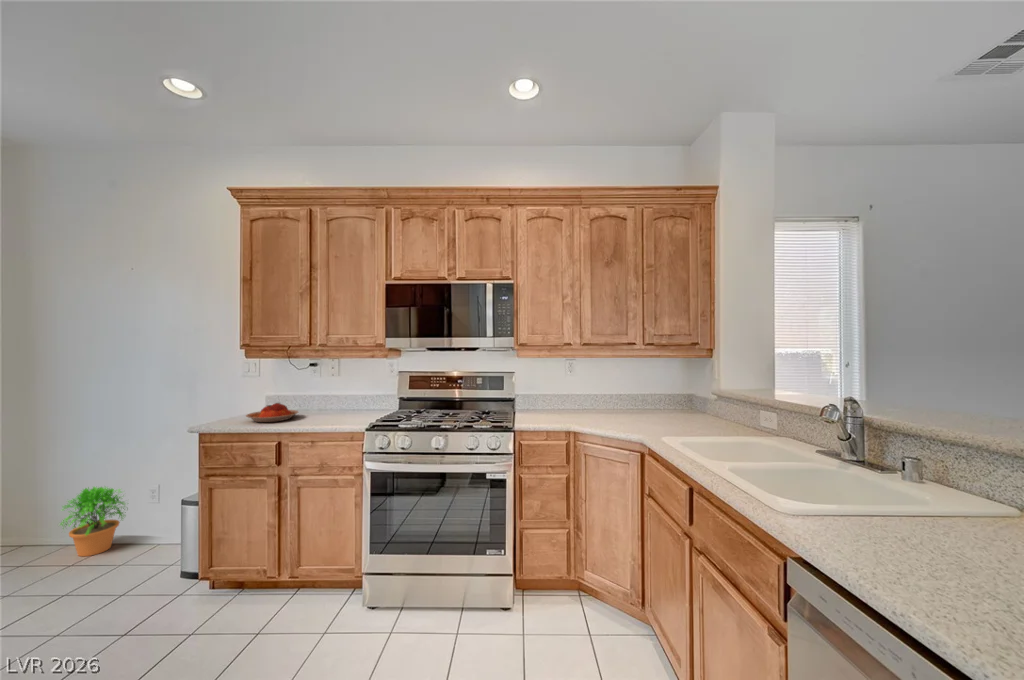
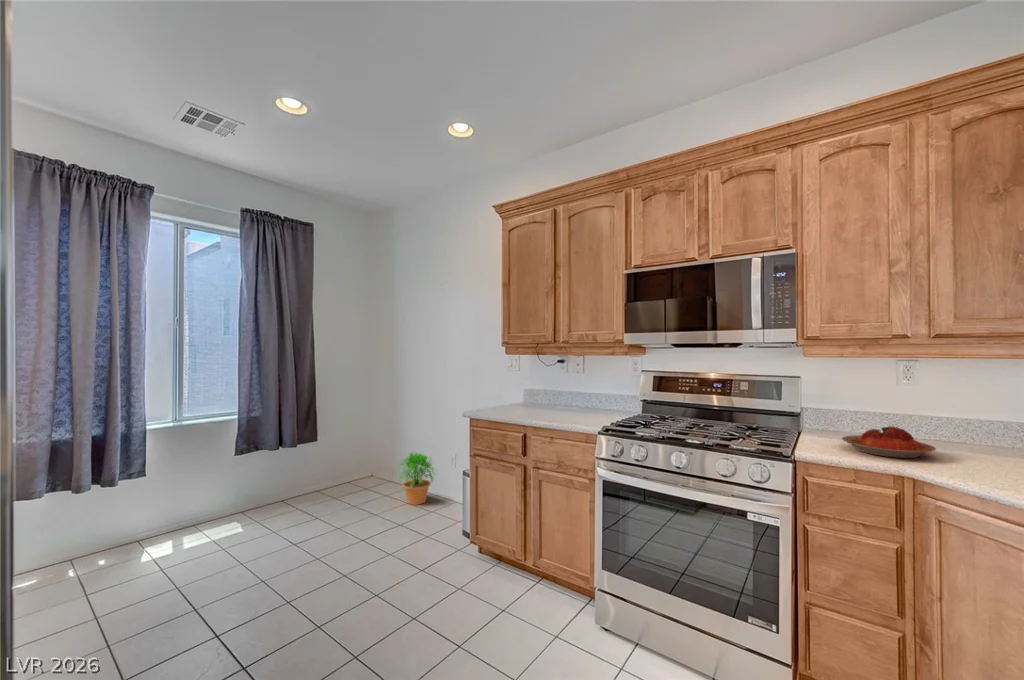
plate: present [246,403,298,422] -> present [842,426,936,458]

